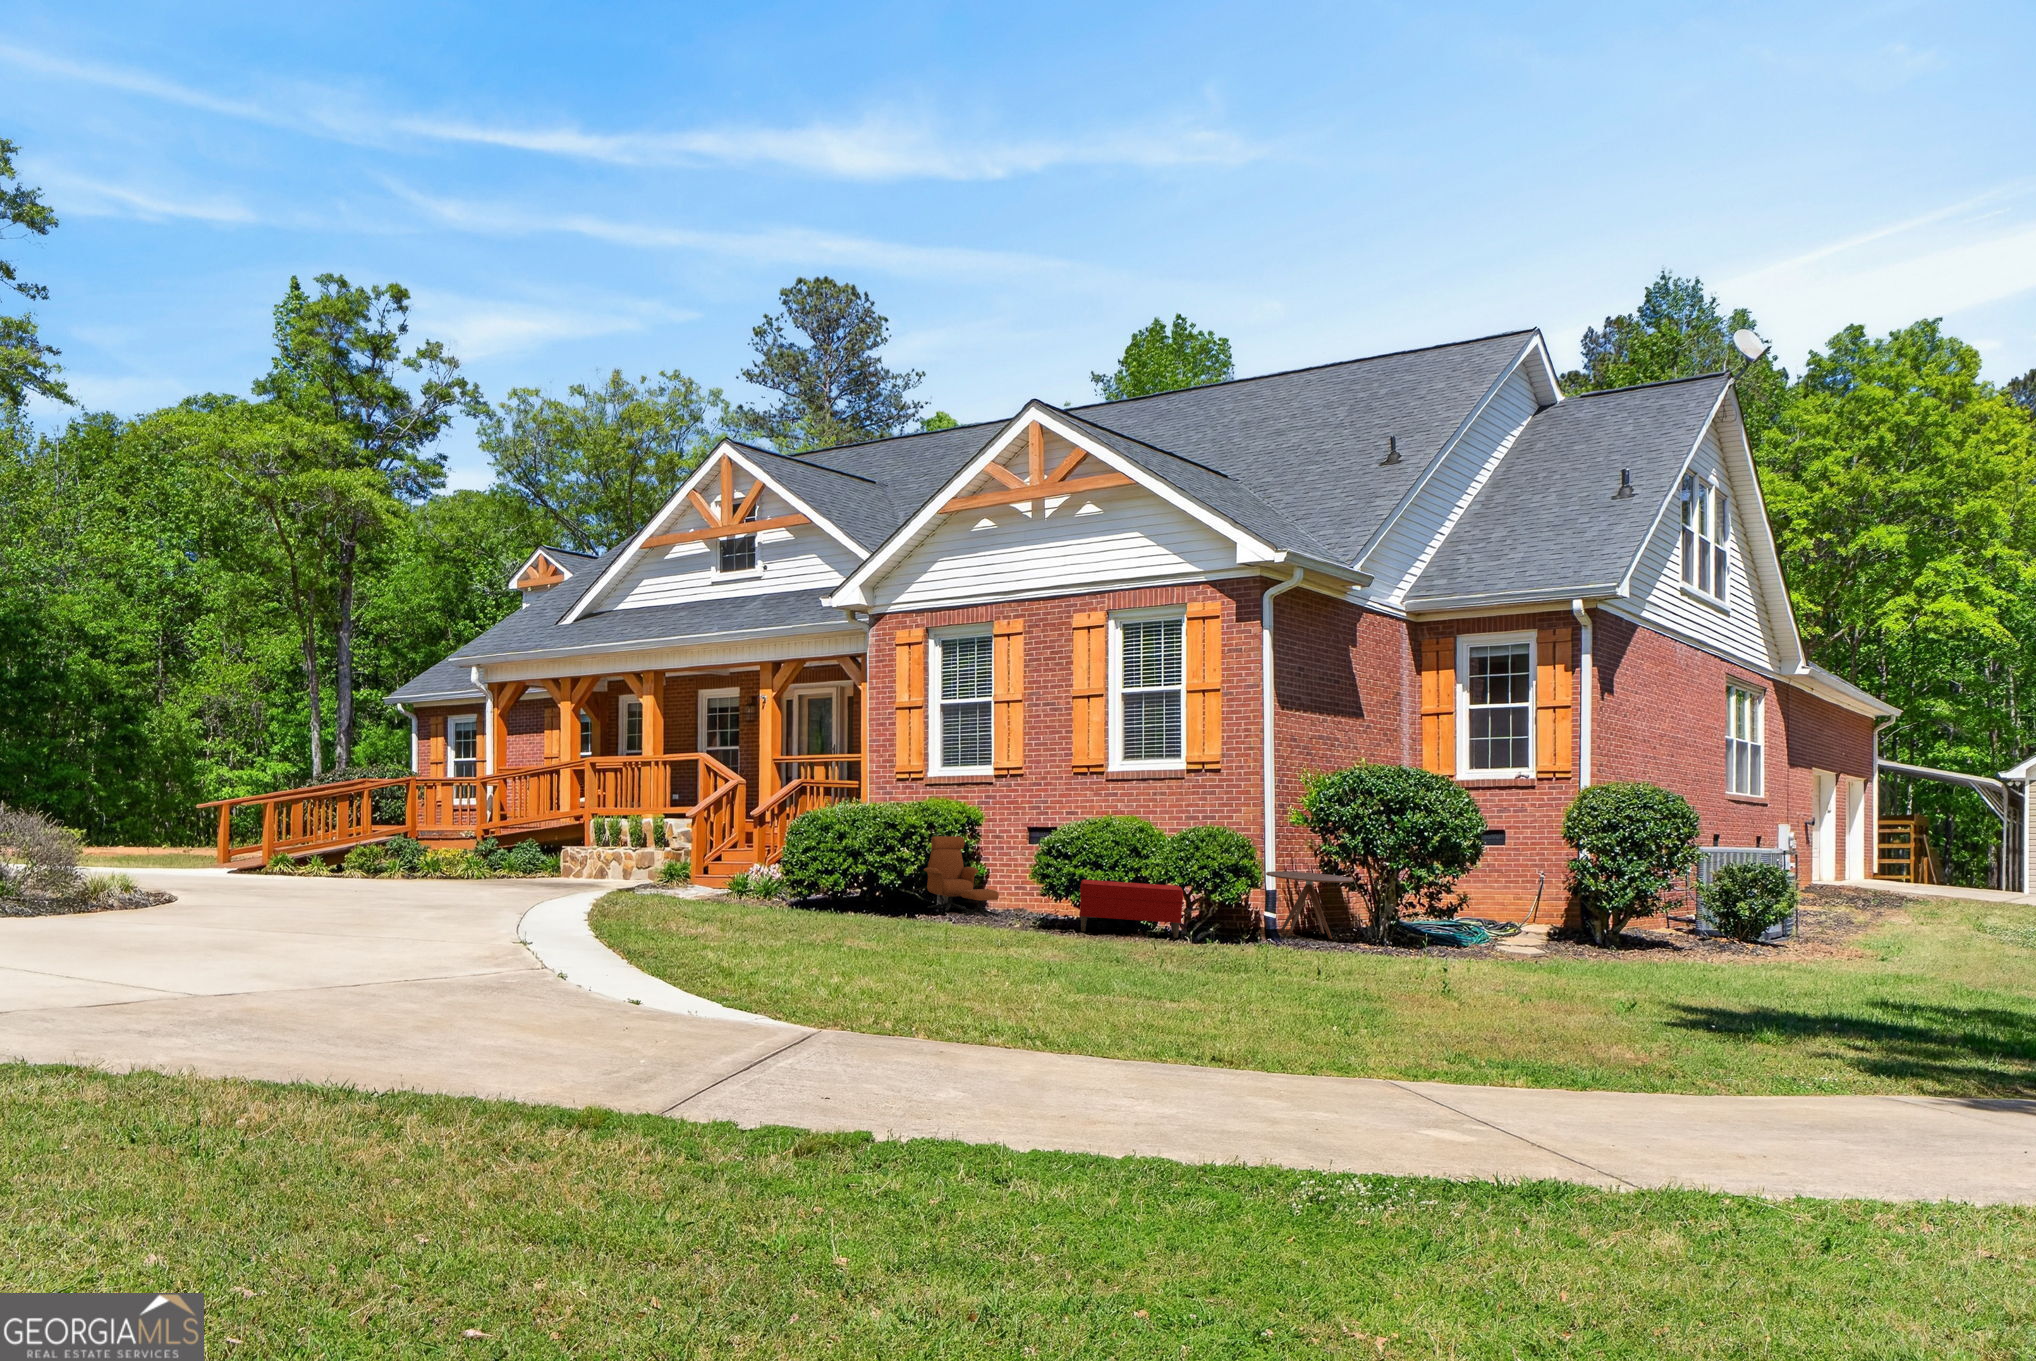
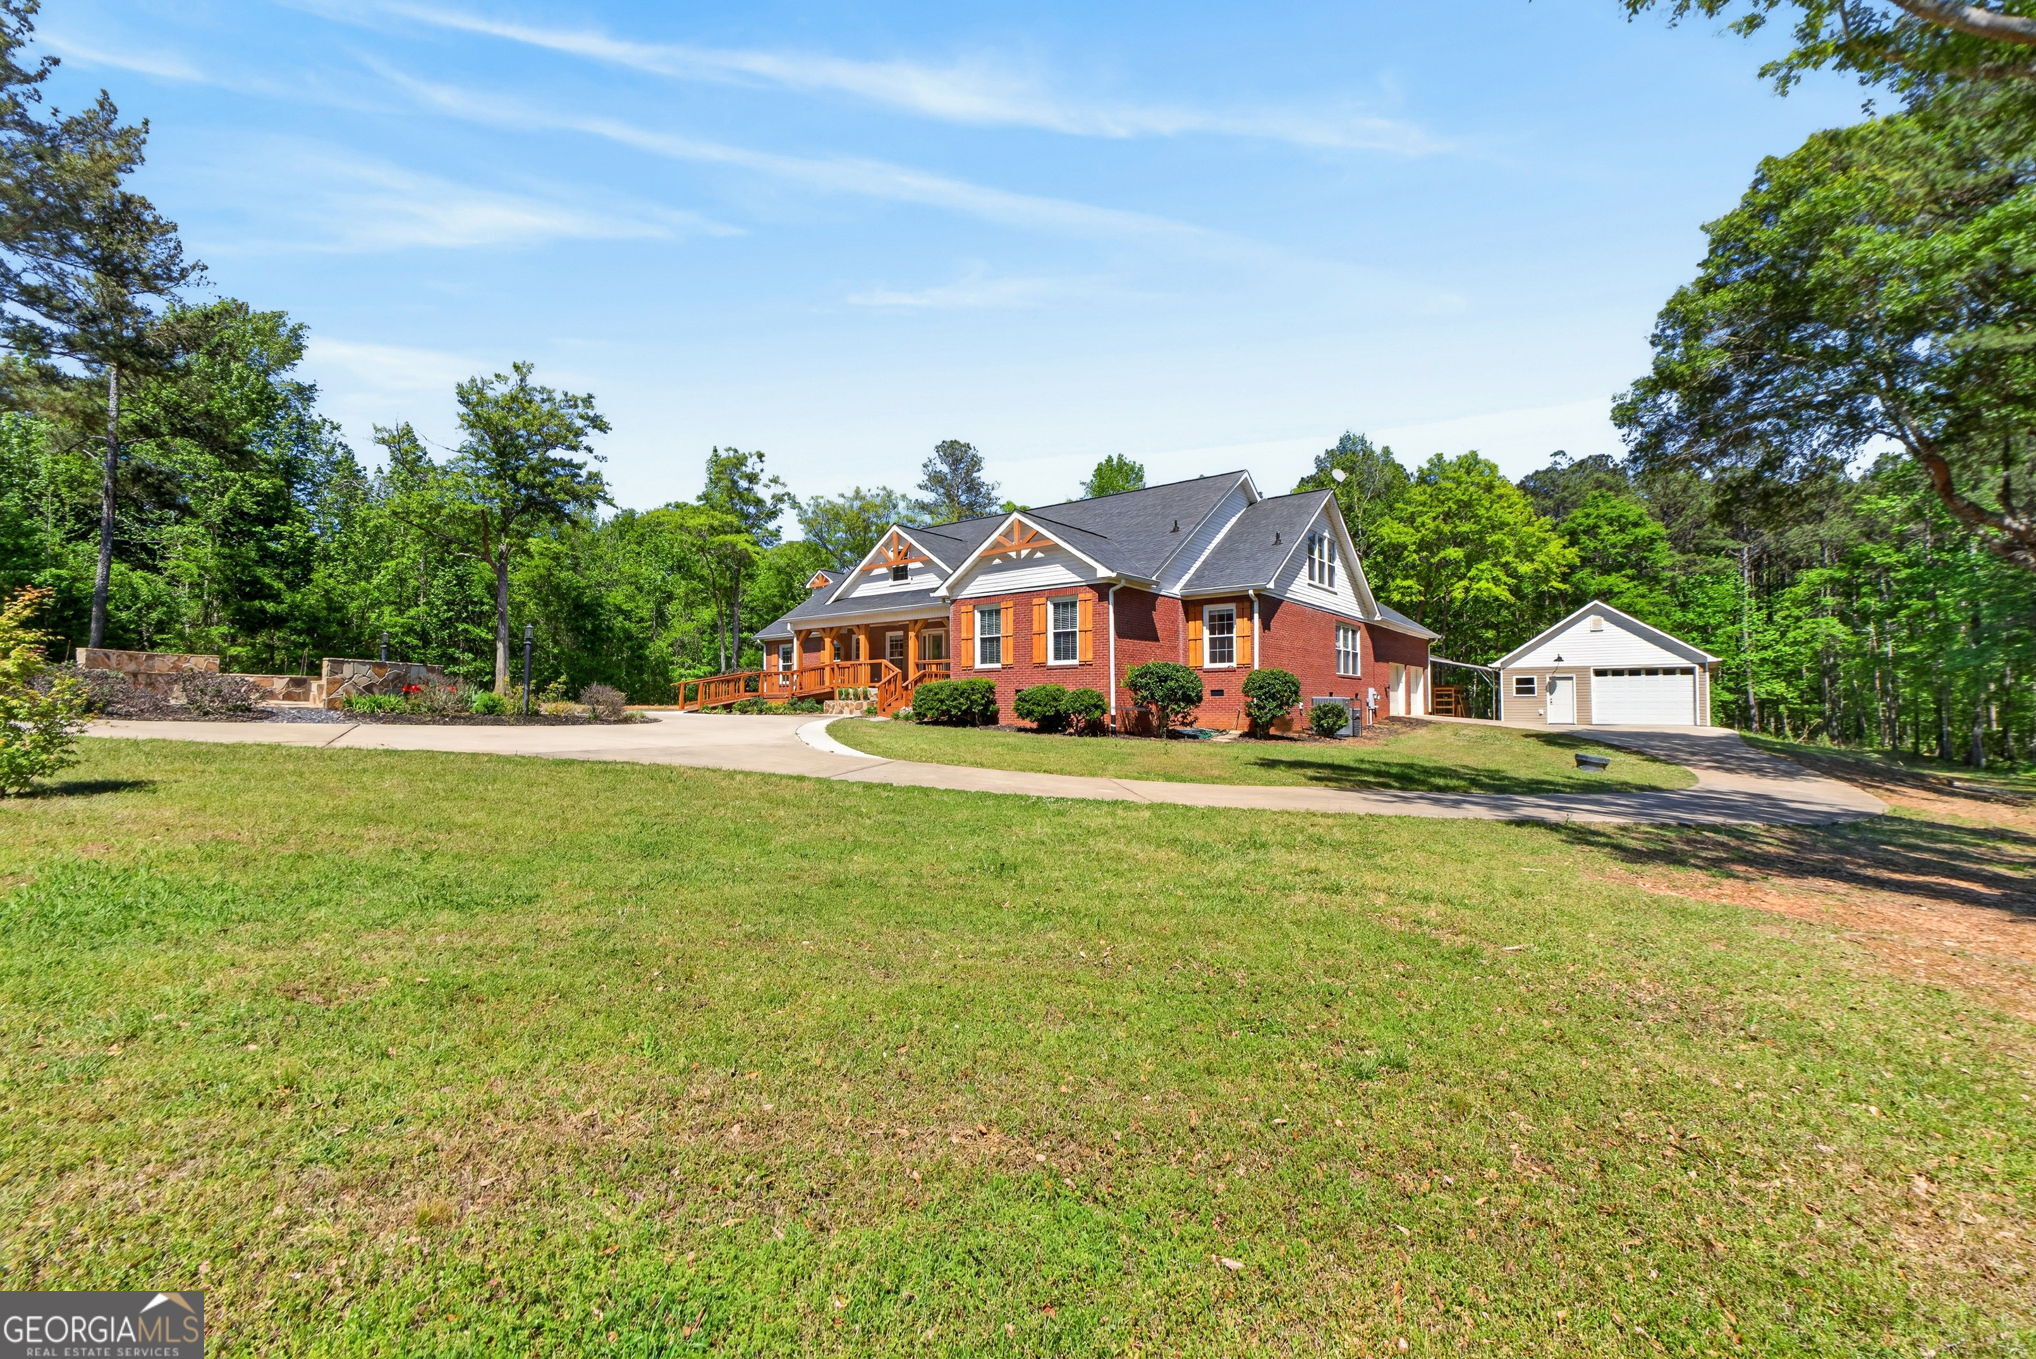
lounge chair: present [924,836,999,917] -> present [1274,715,1306,740]
bench: present [1080,880,1183,938] -> none [1028,710,1072,733]

